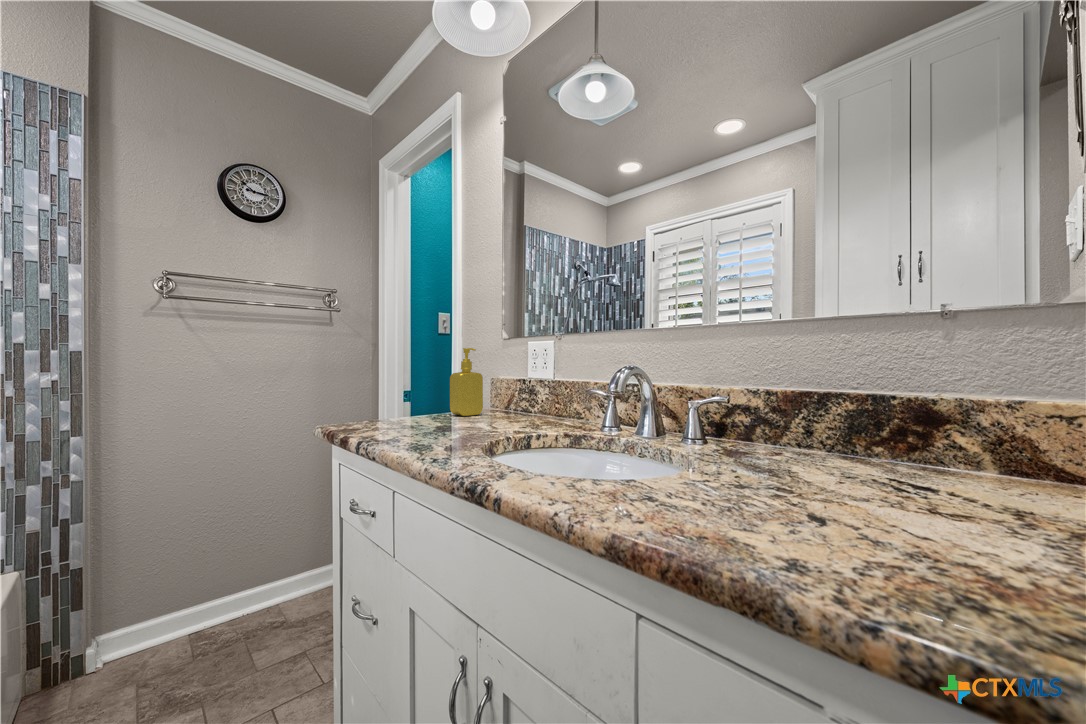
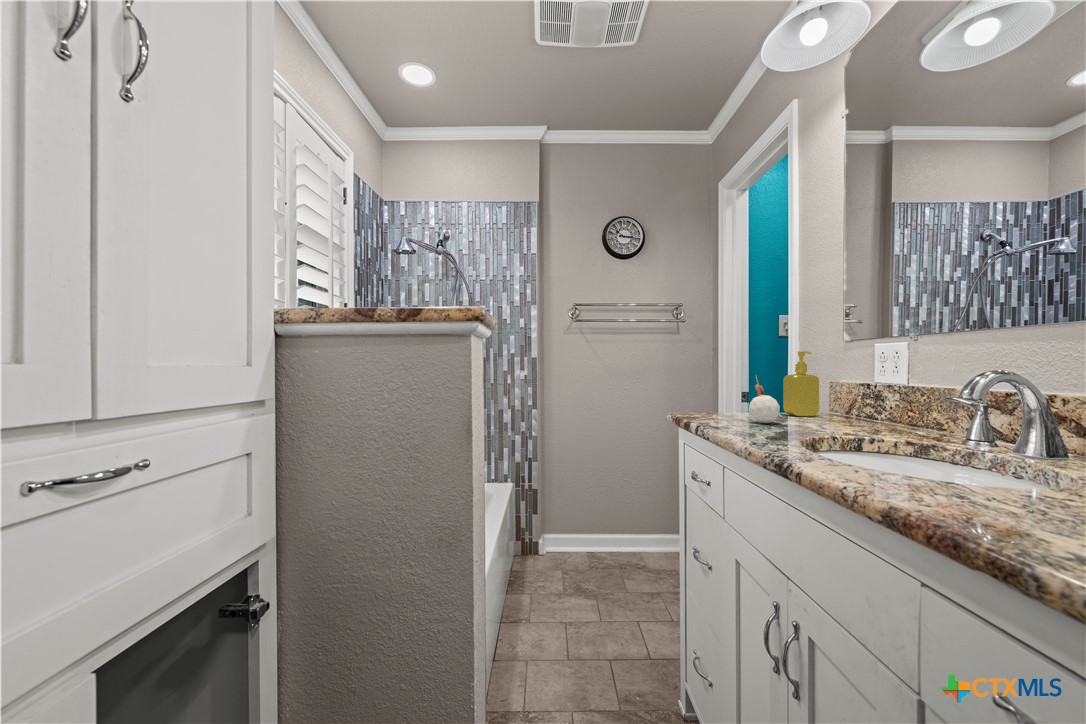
candle: none [419,374,451,428] -> present [749,376,780,423]

